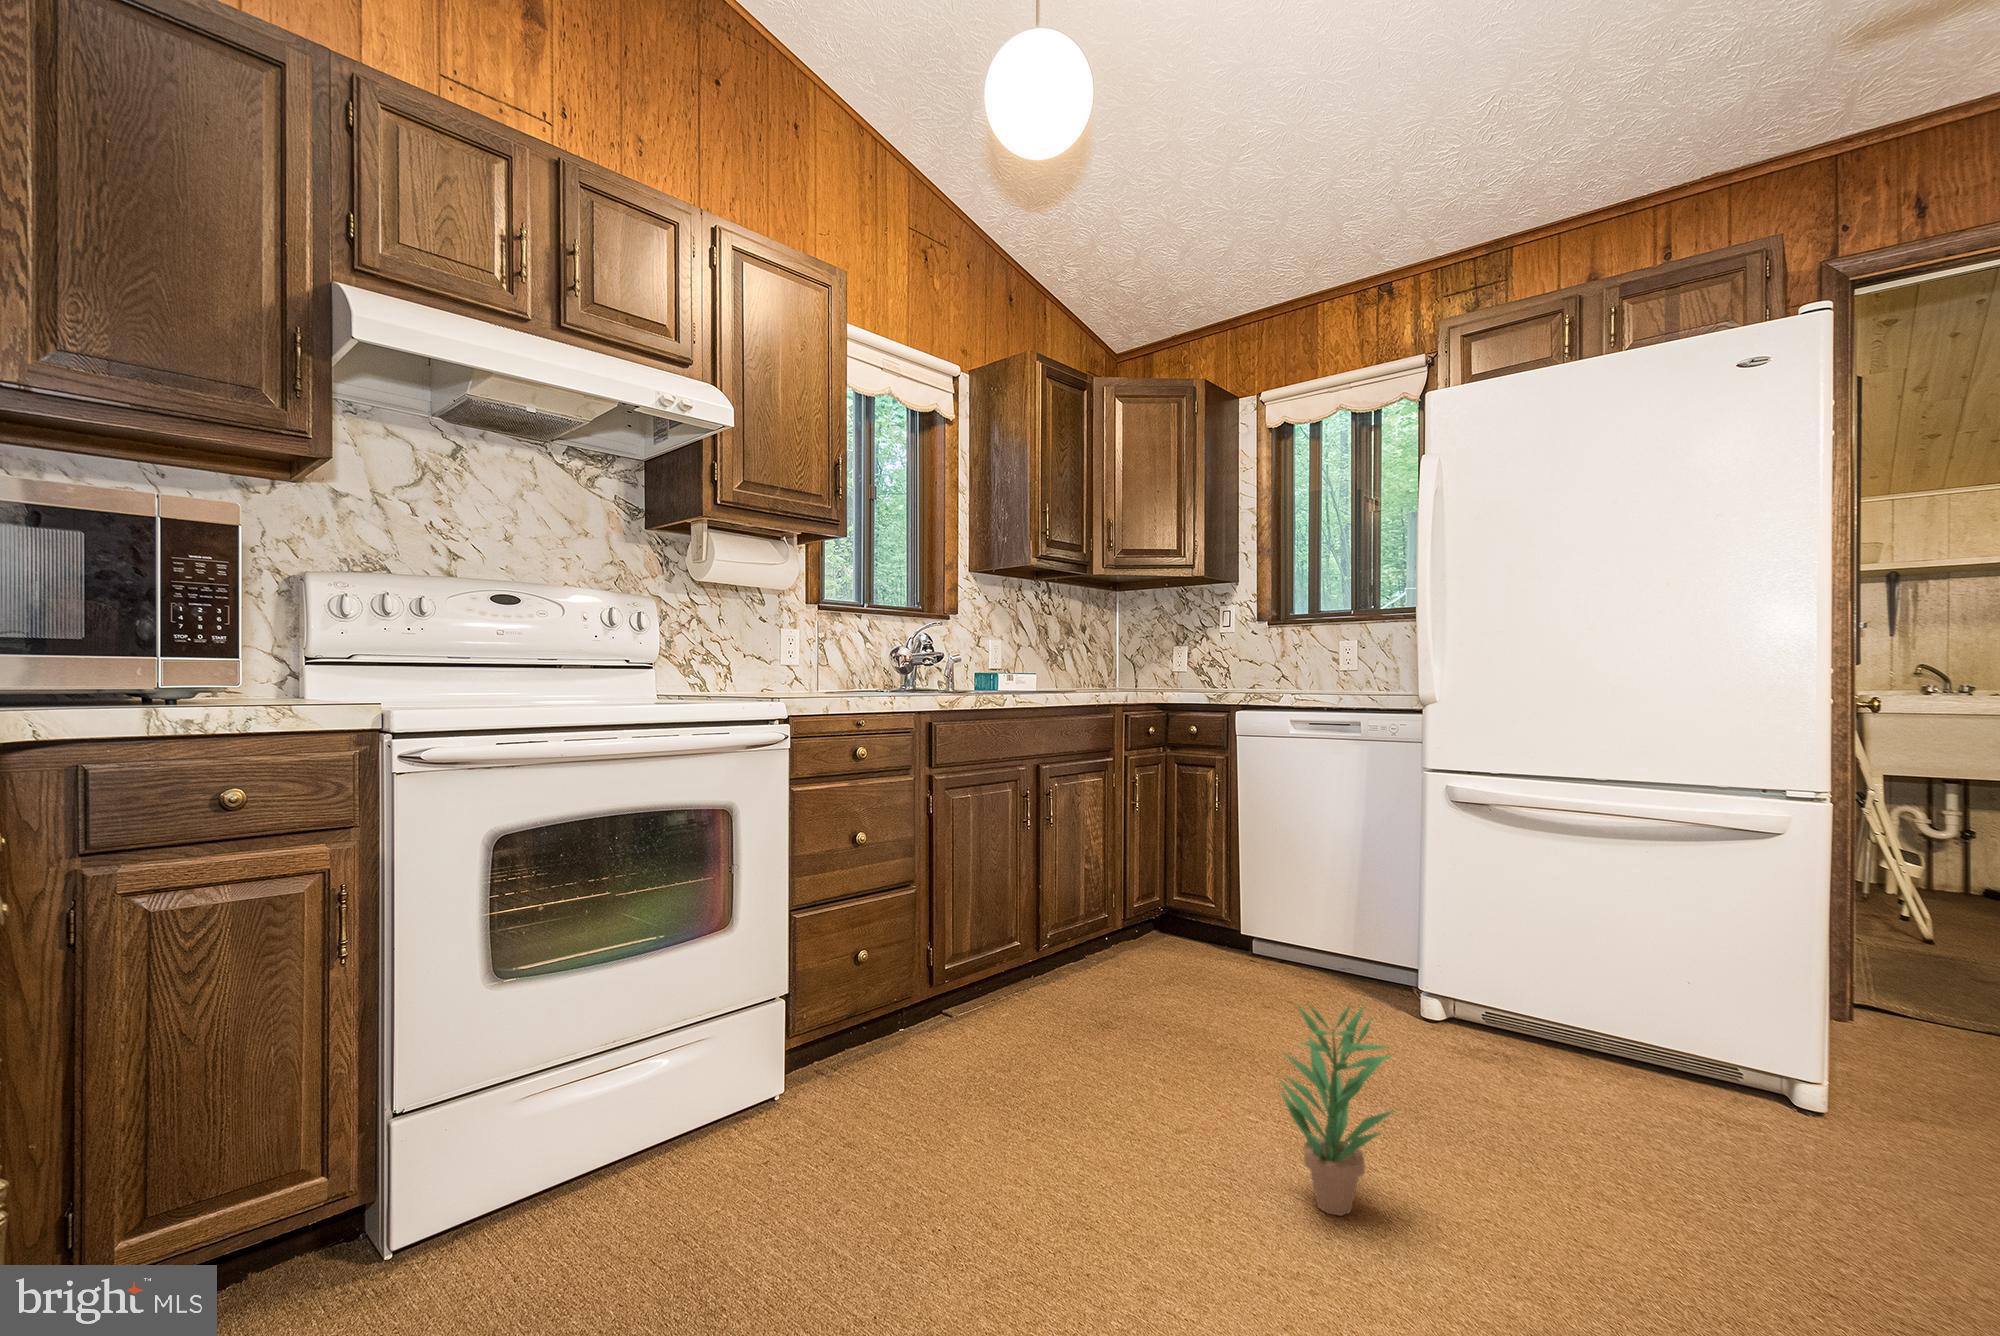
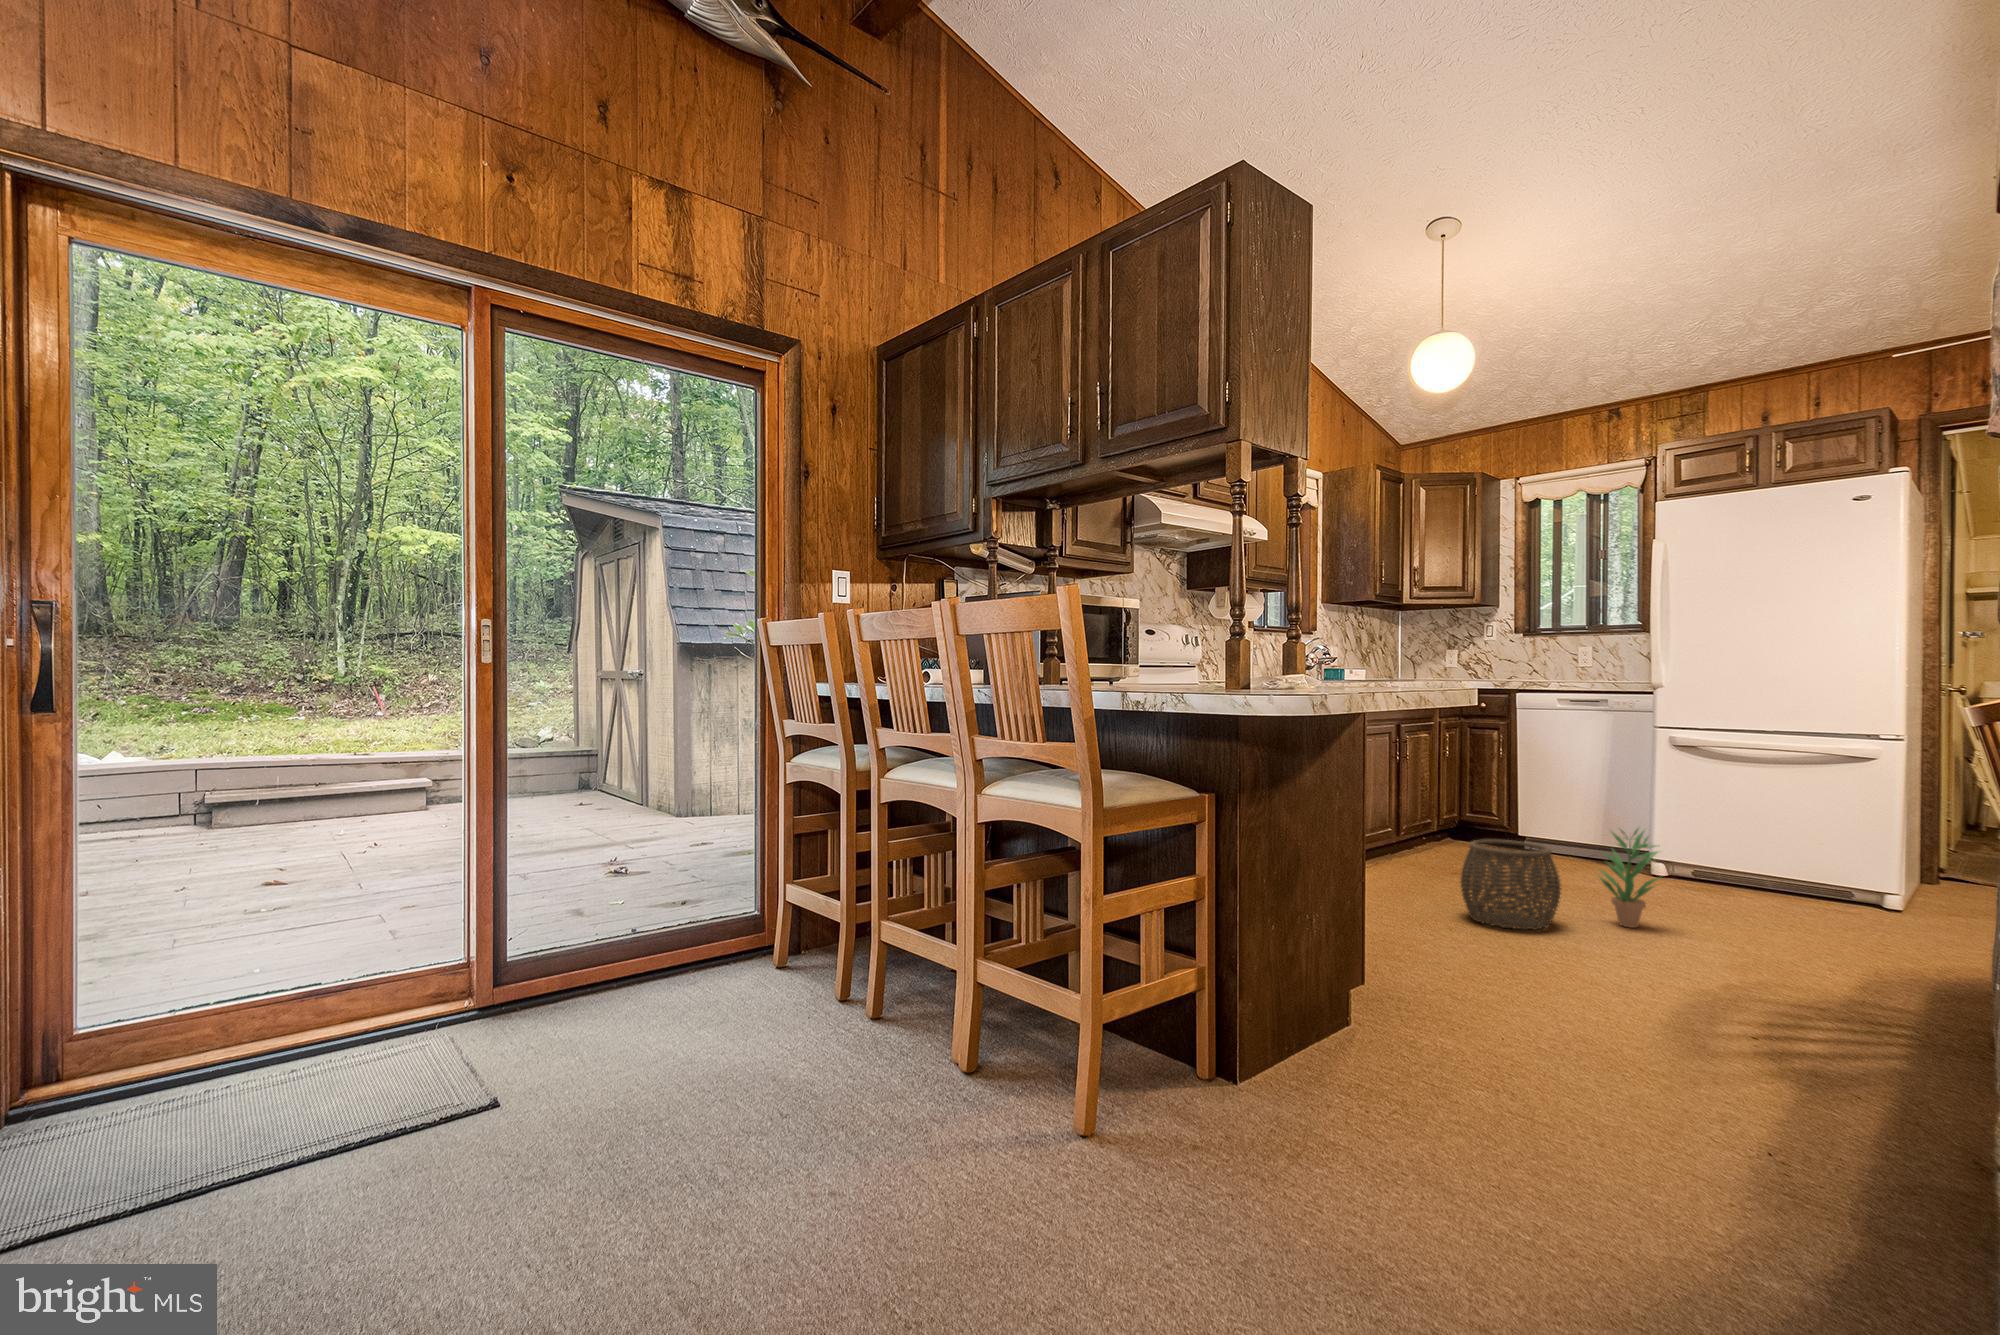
woven basket: none [1005,1020,1196,1249] -> present [1460,839,1561,930]

